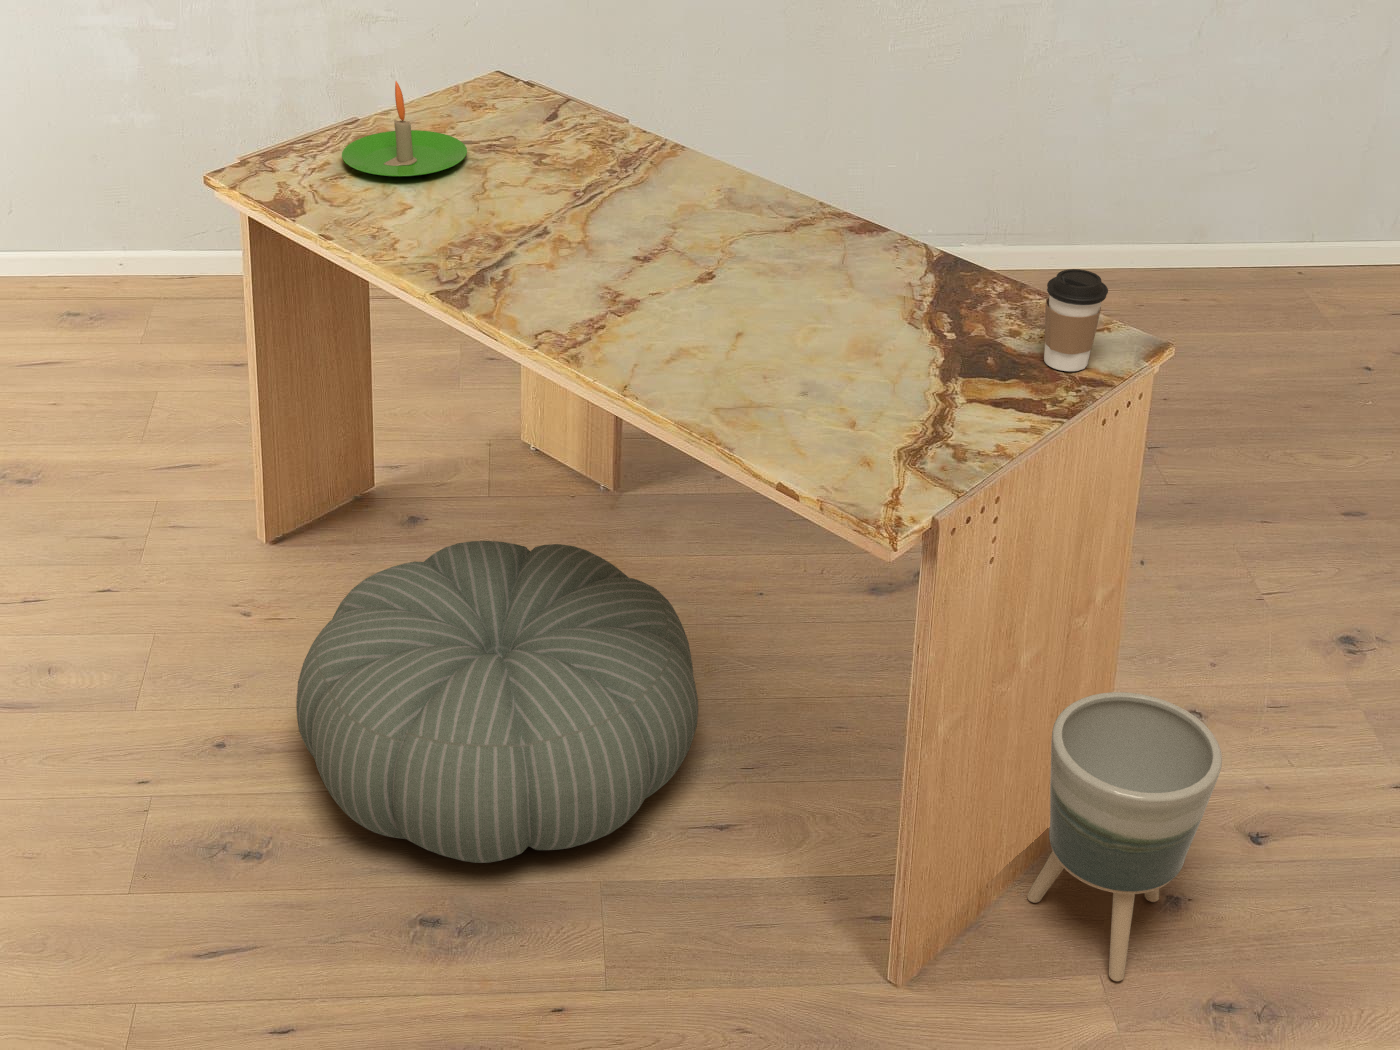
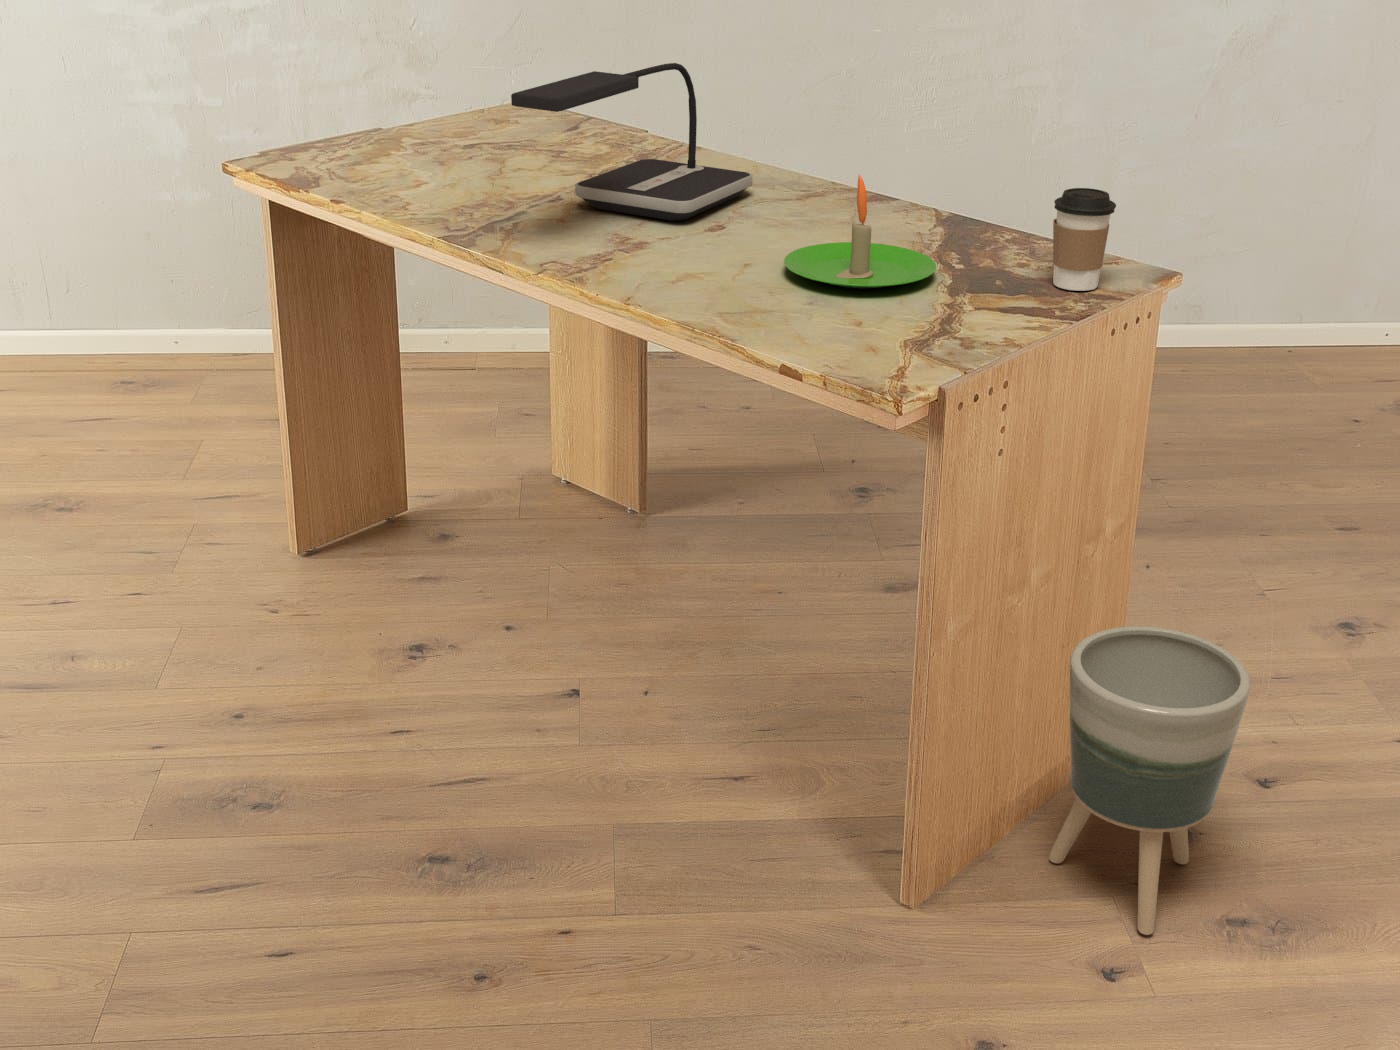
candle: present [342,81,467,176] -> present [784,175,936,288]
desk lamp: none [504,99,743,267] -> present [511,63,752,221]
pouf: present [296,541,698,863] -> none [293,517,705,815]

